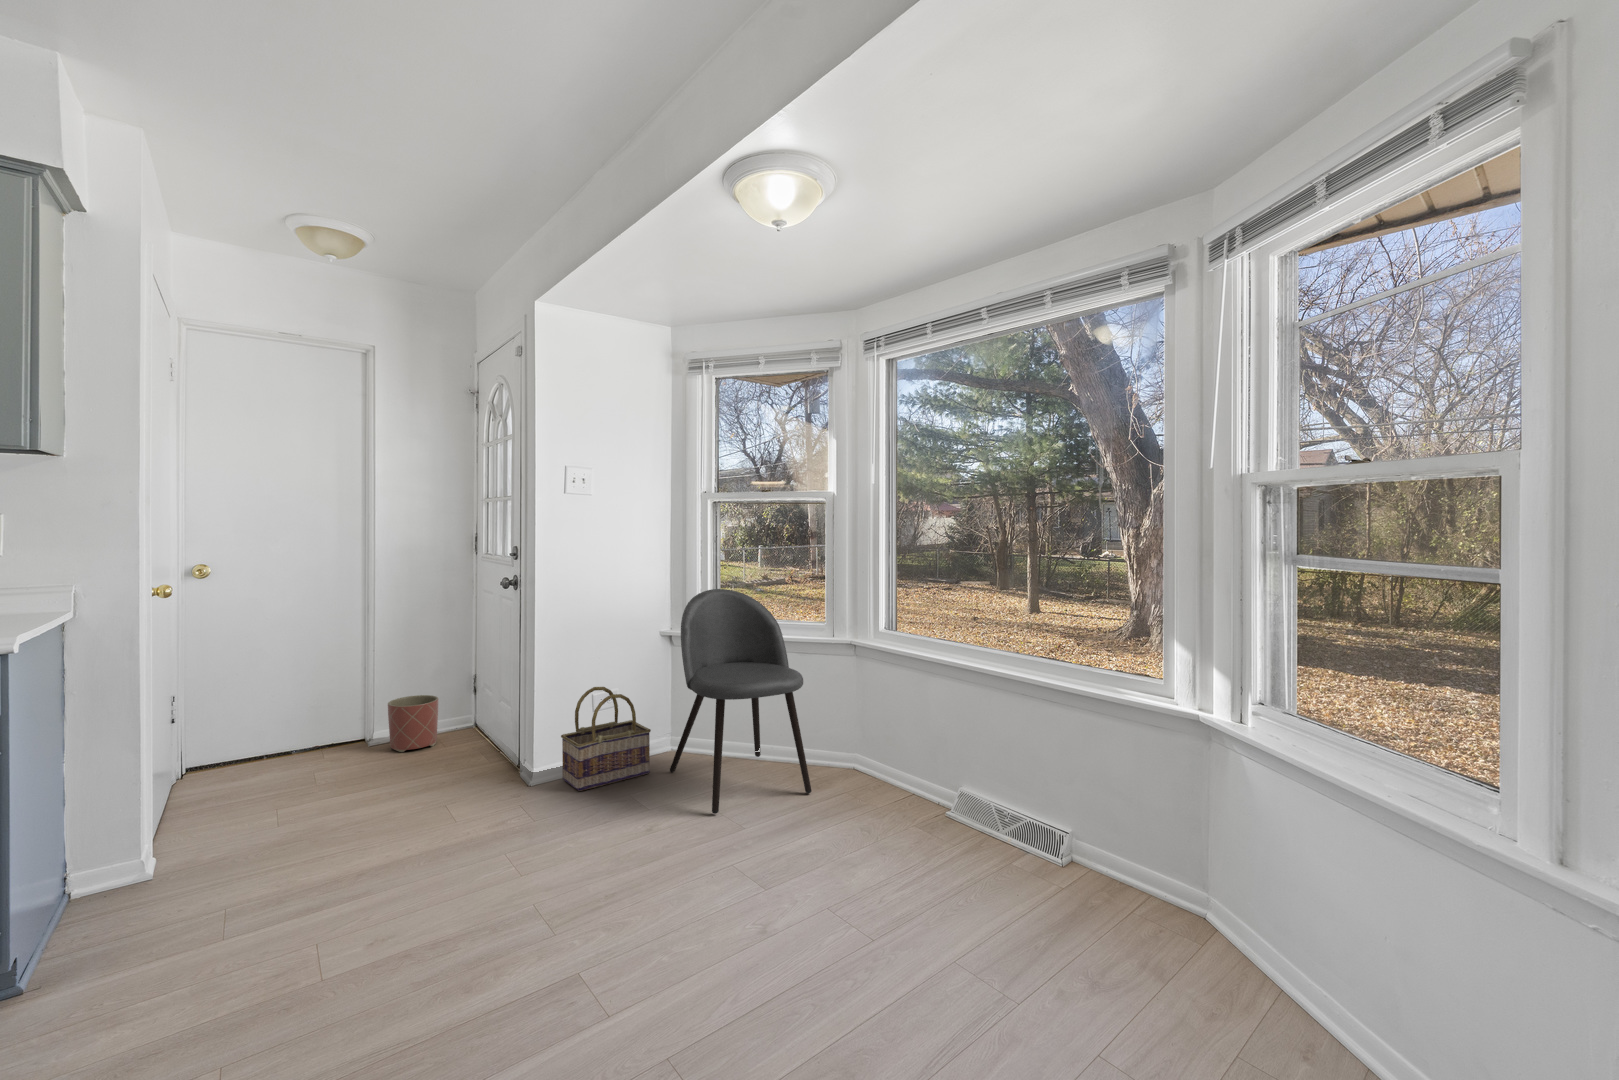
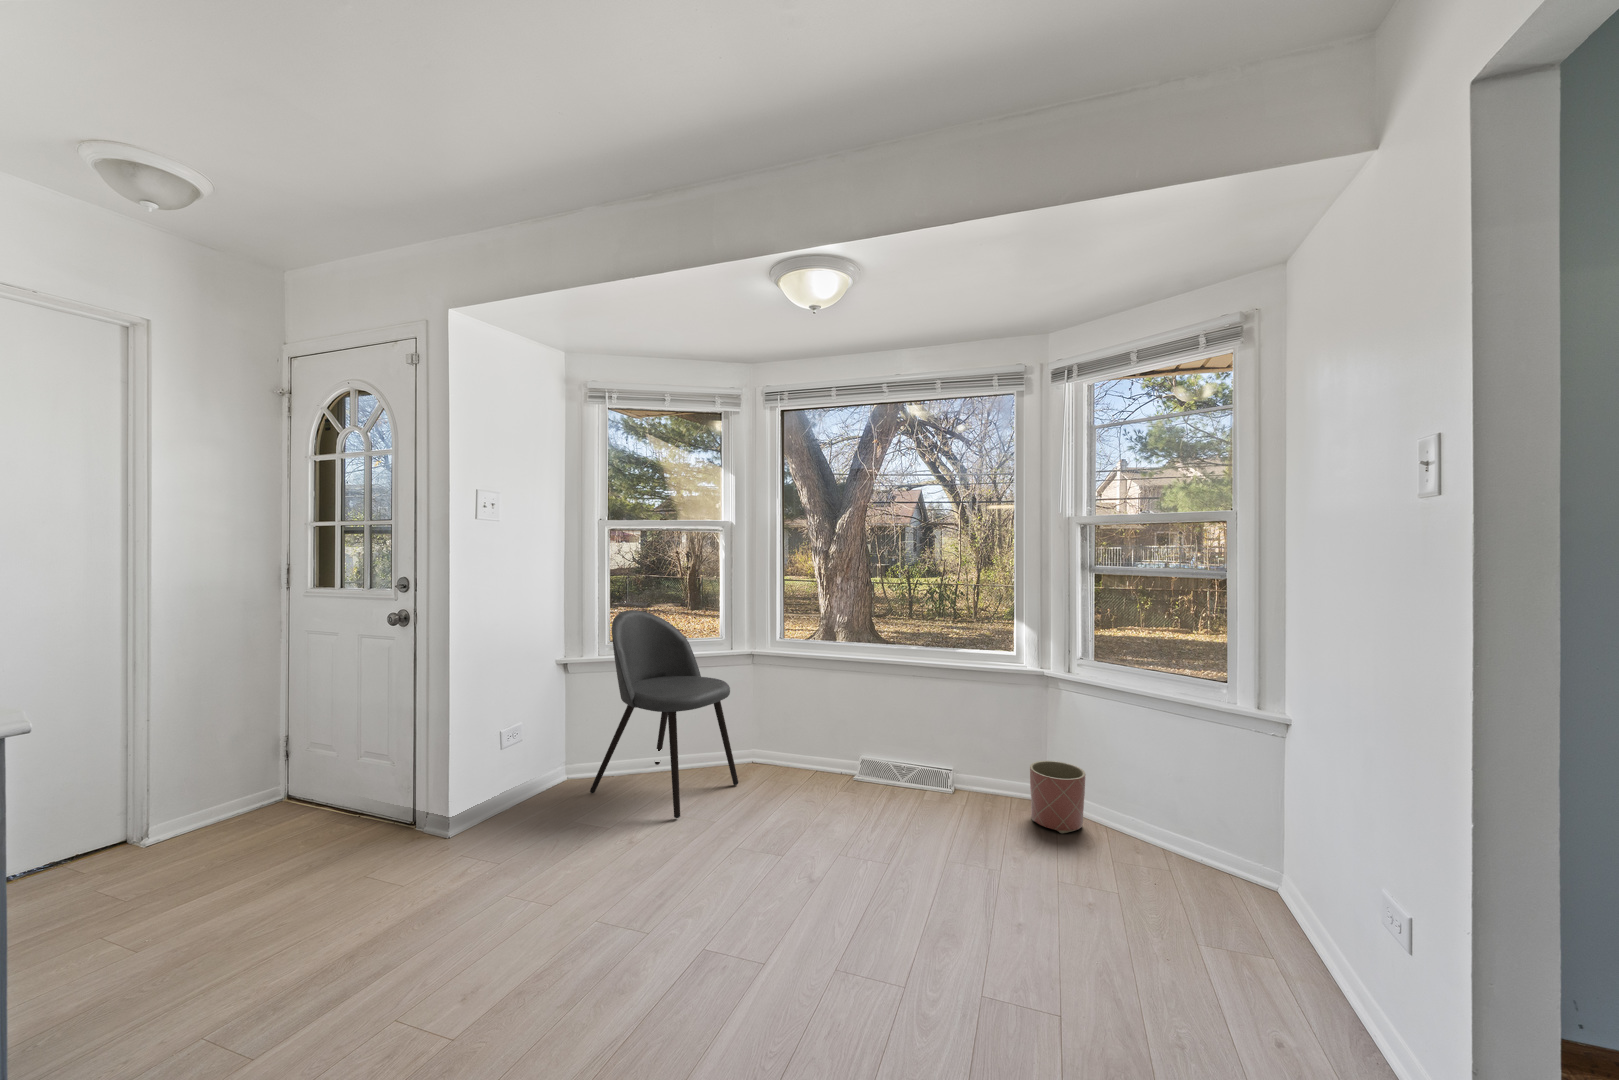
basket: present [561,687,651,791] -> none [480,719,572,830]
planter: present [388,695,438,752] -> present [1030,761,1086,833]

